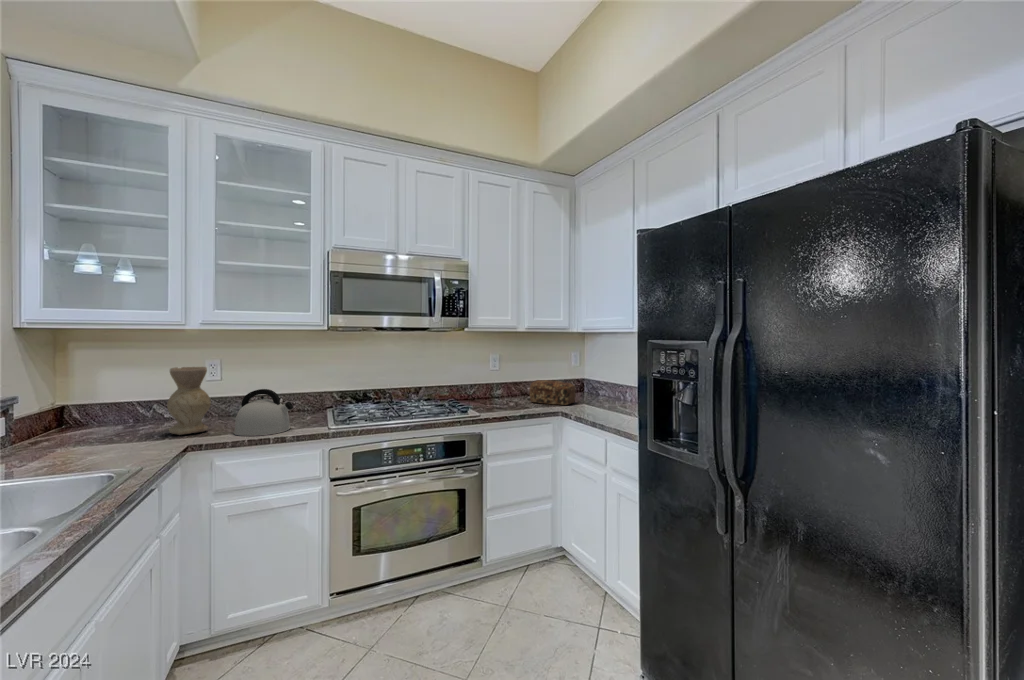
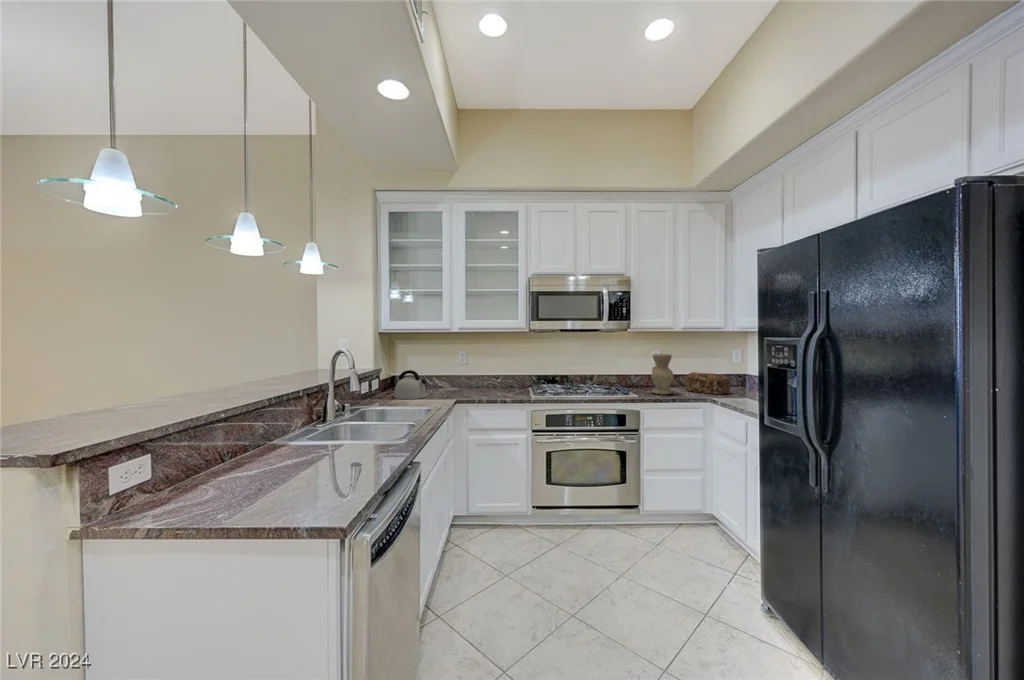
vase: present [167,367,211,435] -> present [651,354,674,395]
kettle: present [234,389,293,436] -> present [394,370,427,399]

